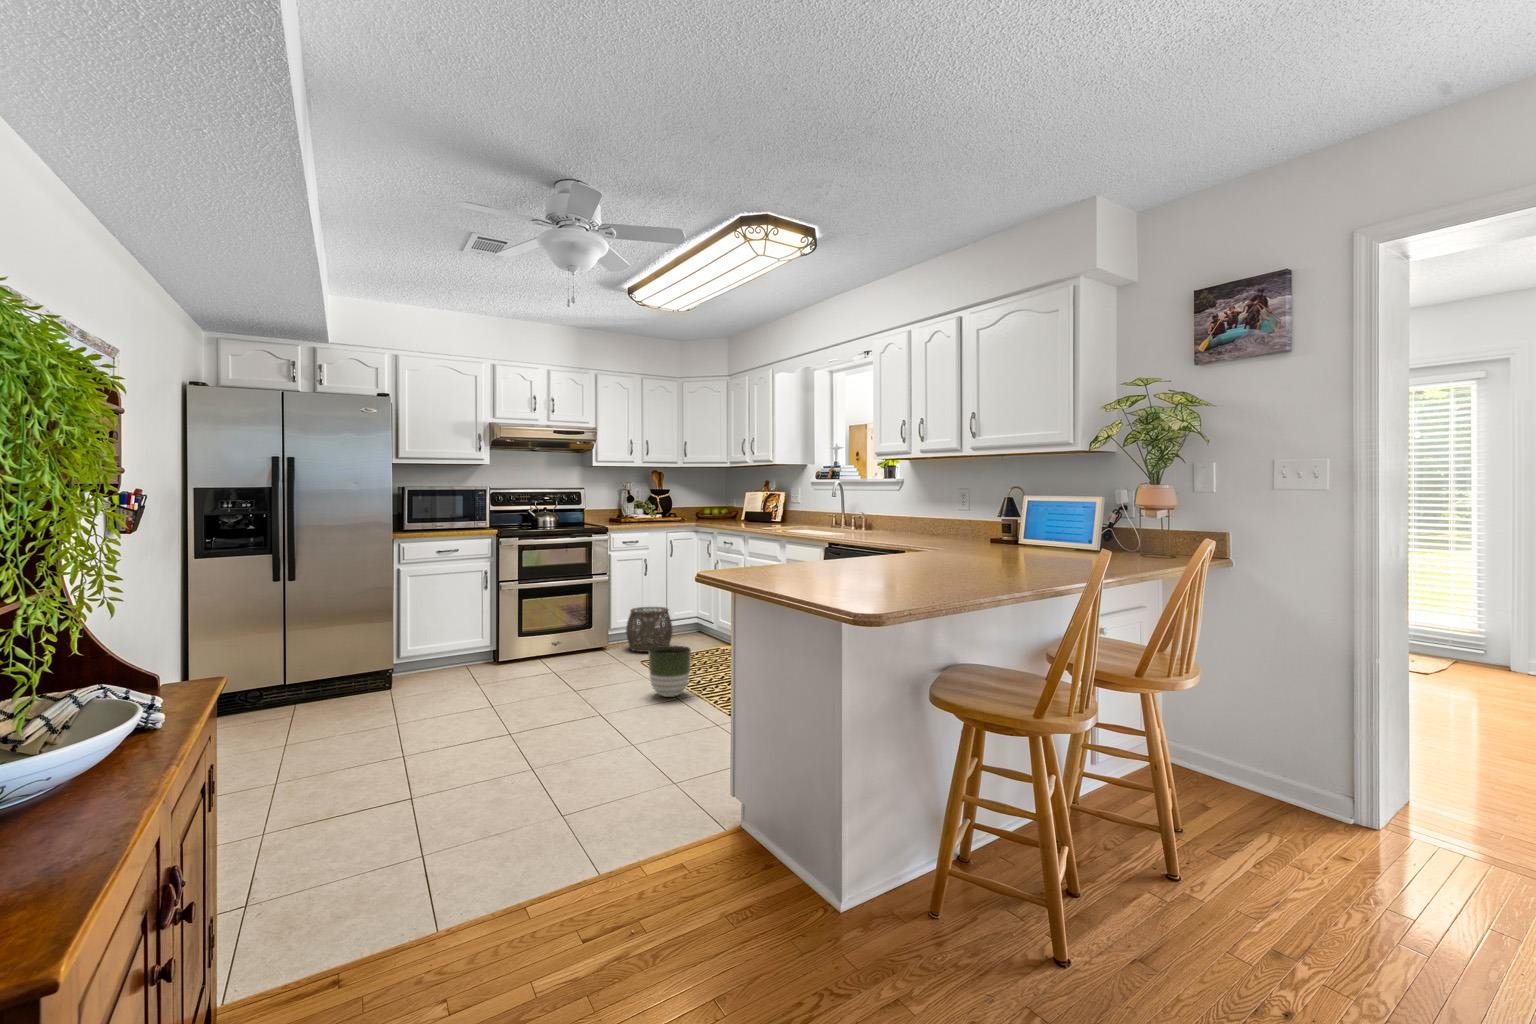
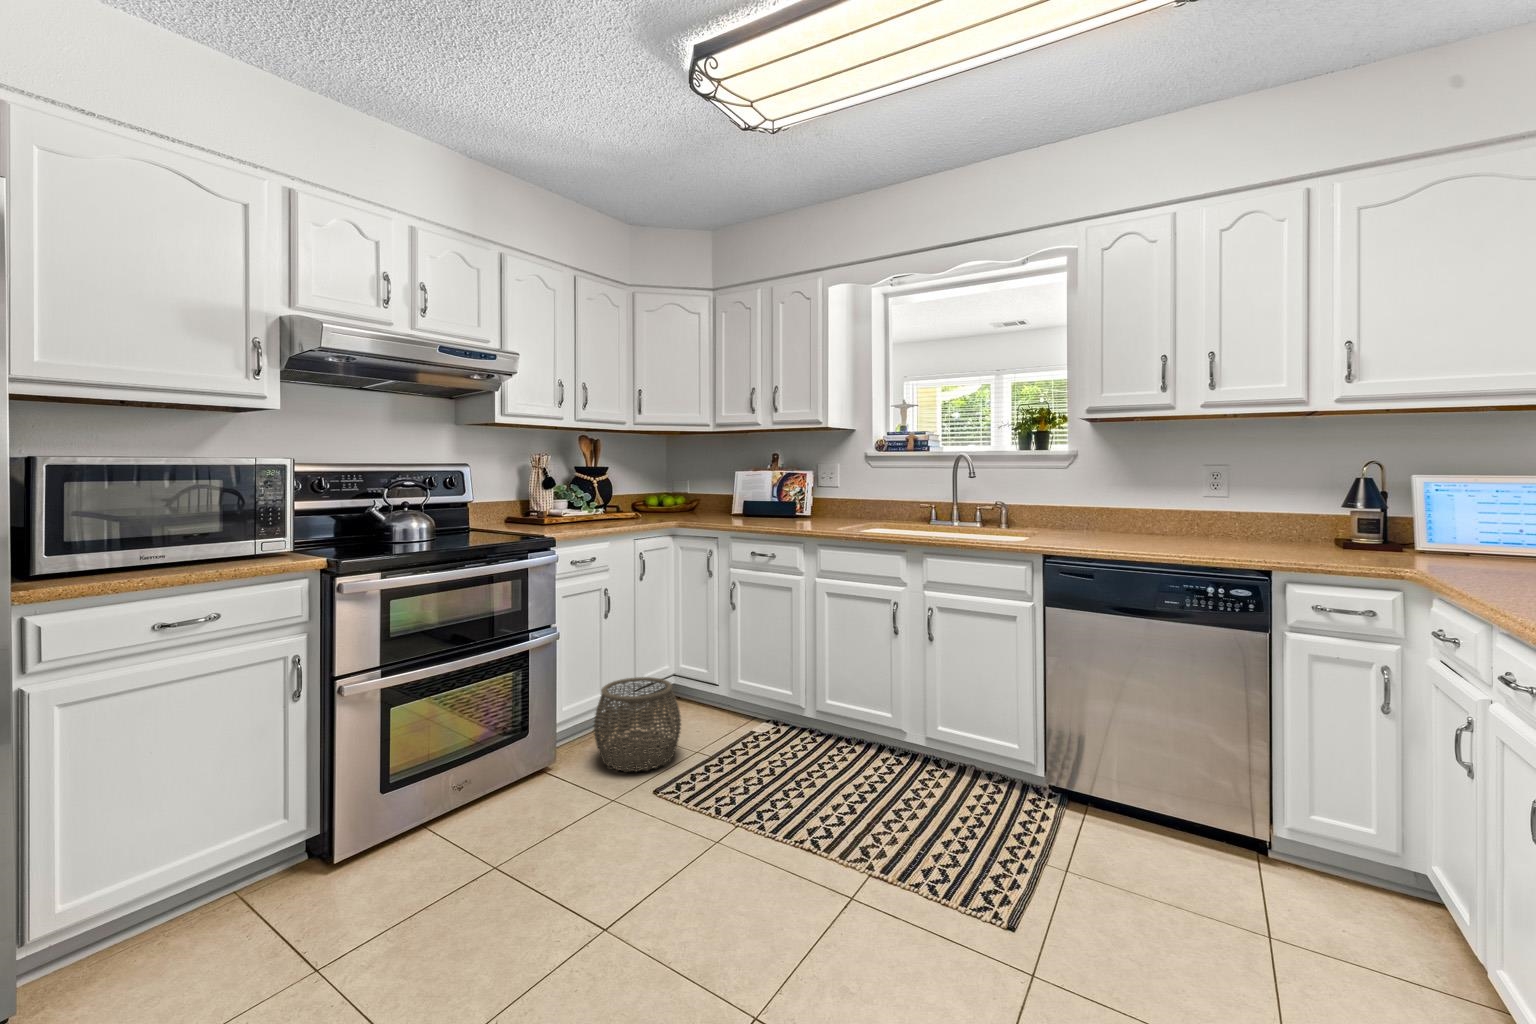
planter: present [648,646,691,697] -> none [790,811,888,949]

